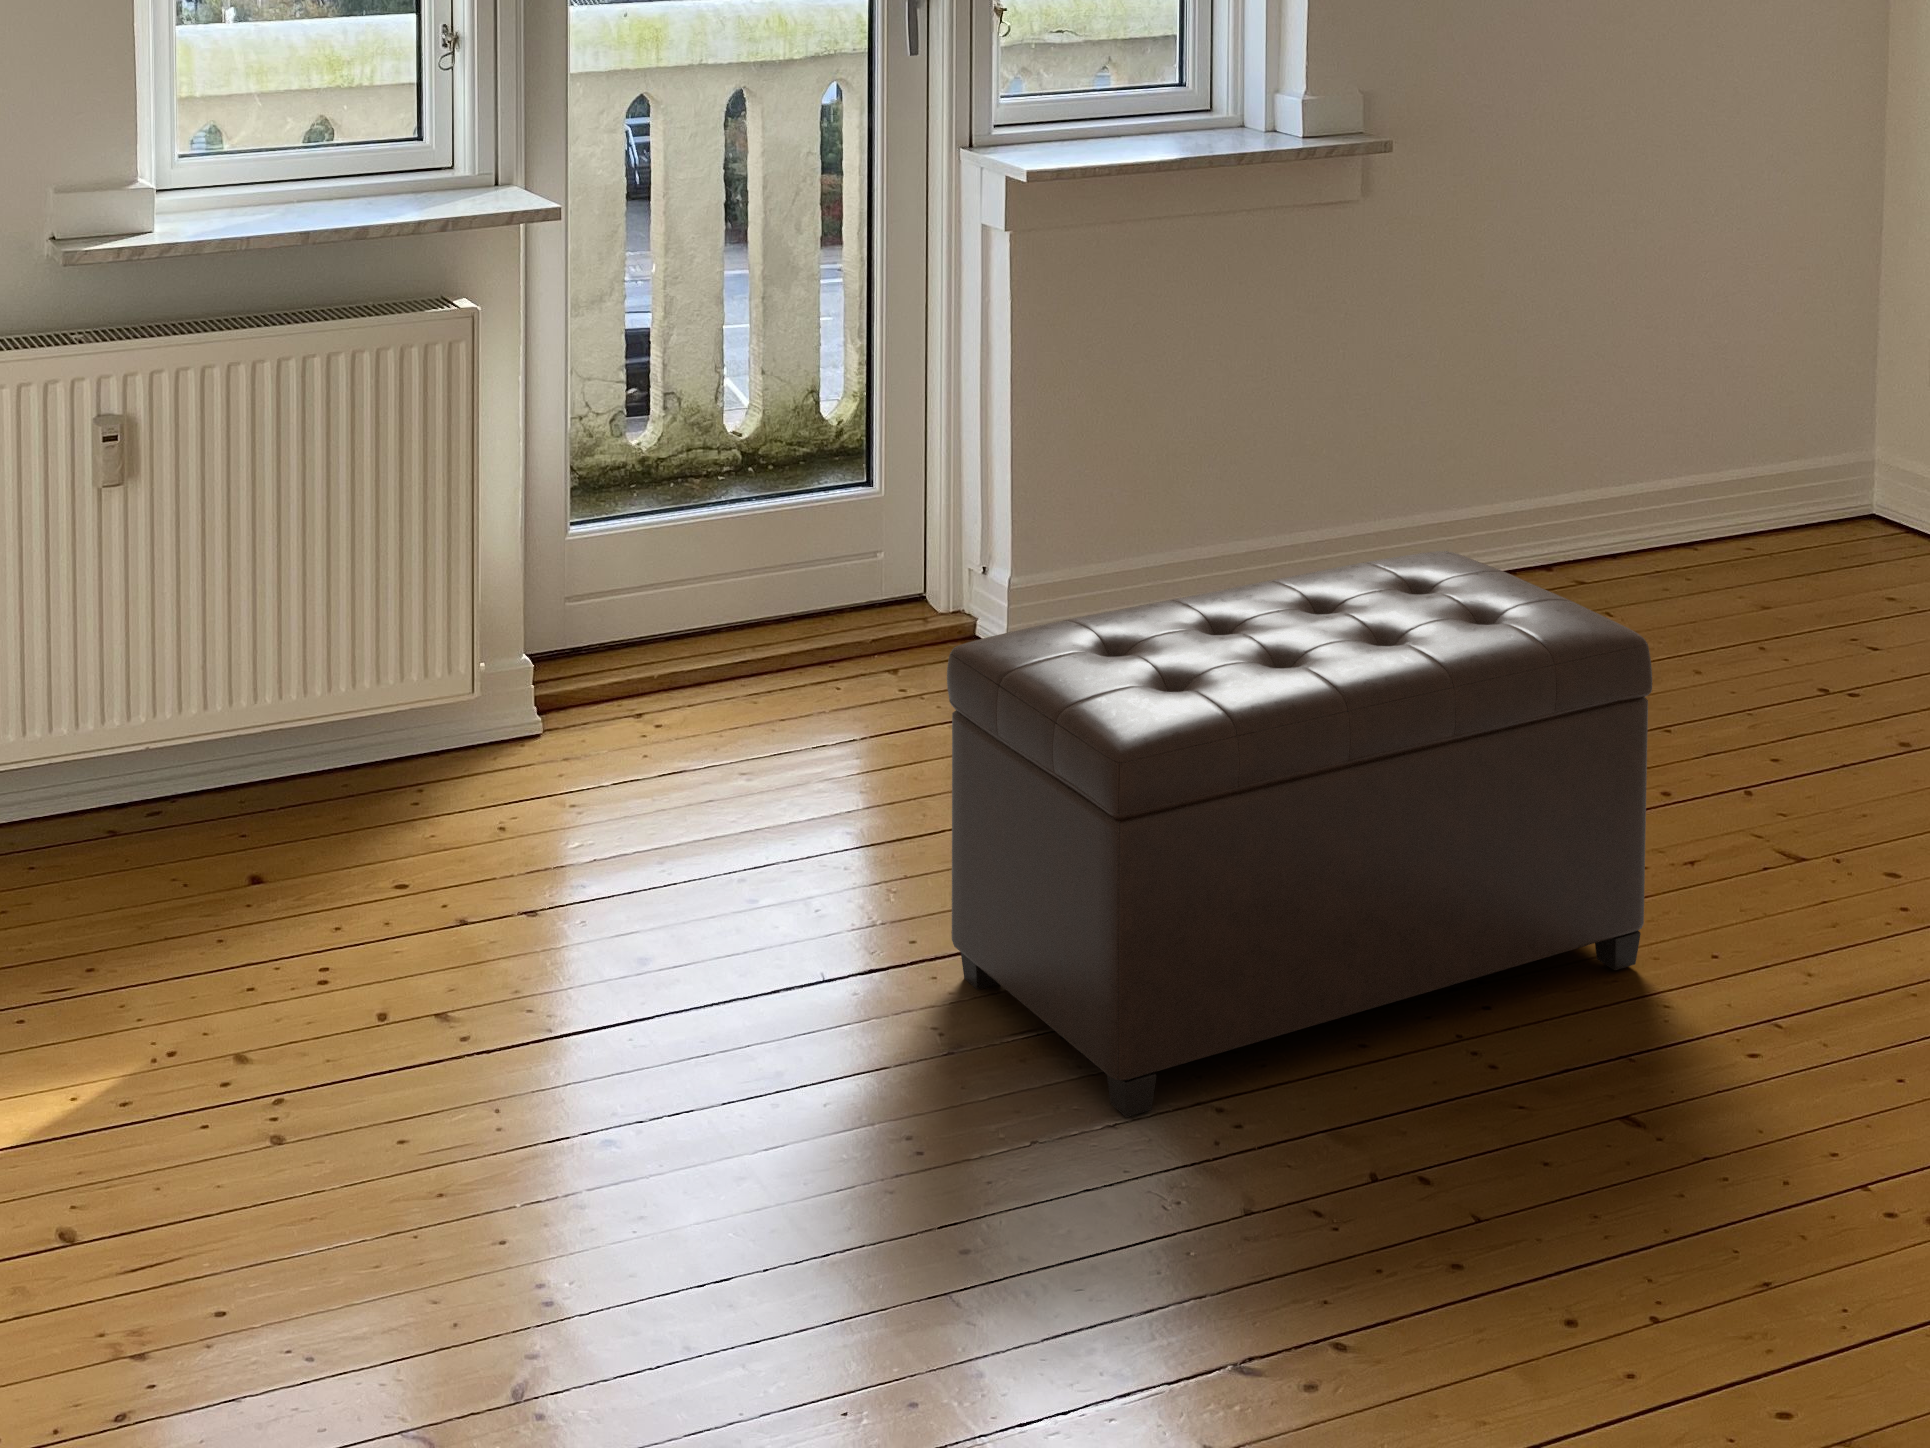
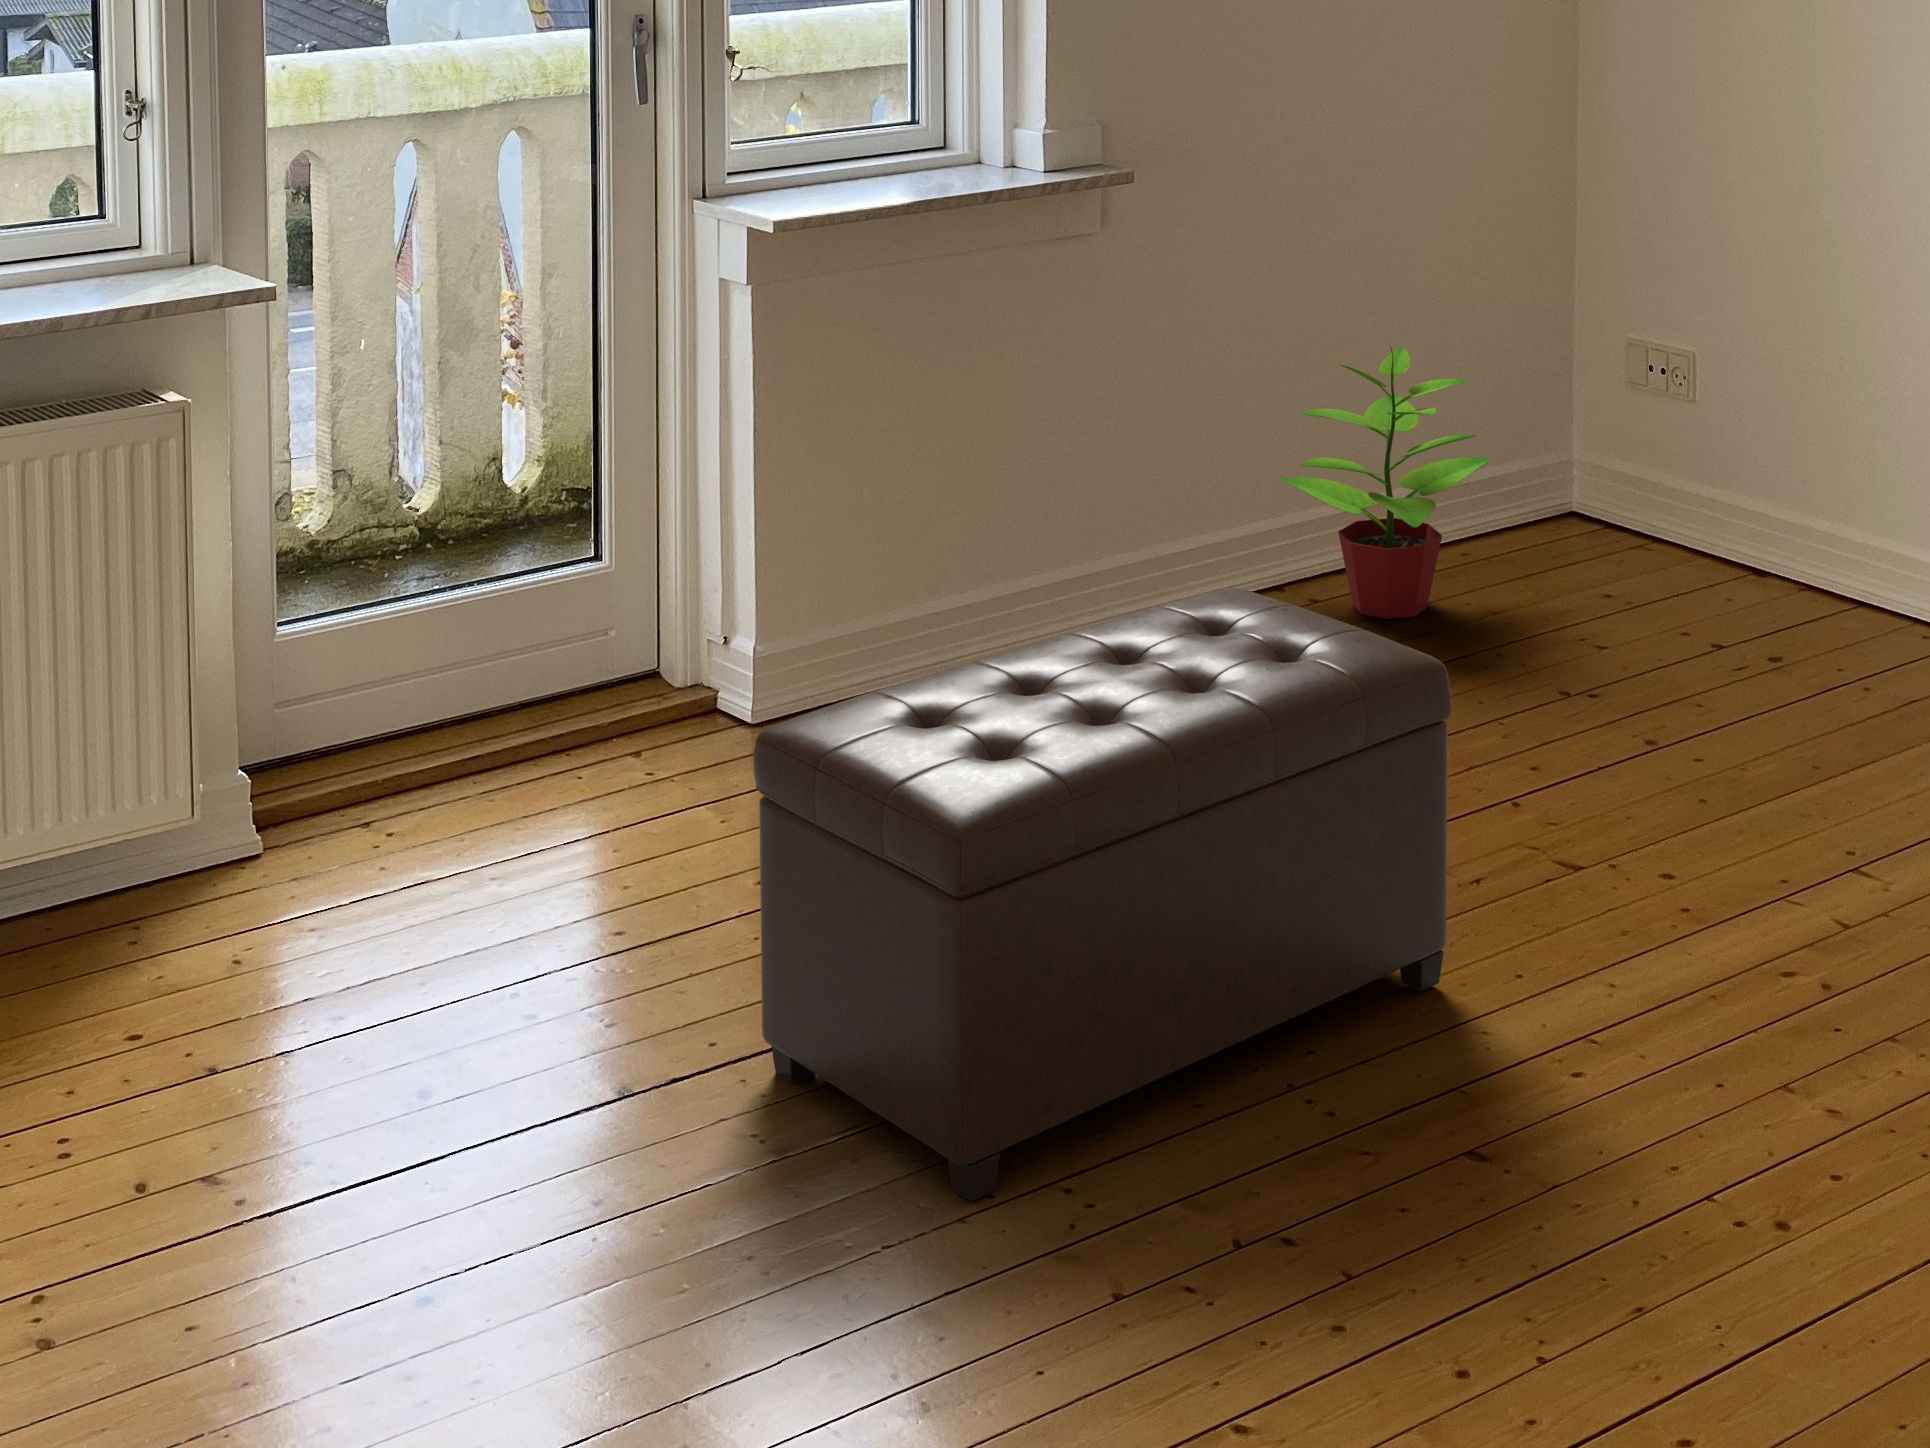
potted plant: none [1546,330,1768,608] -> present [1280,346,1491,619]

